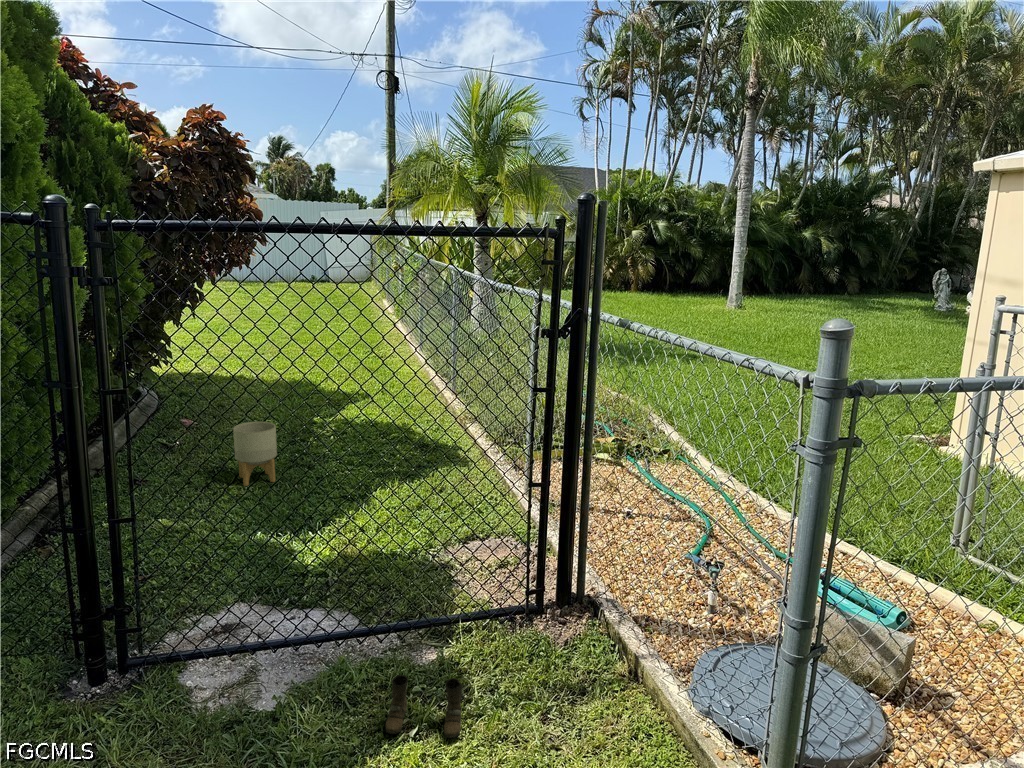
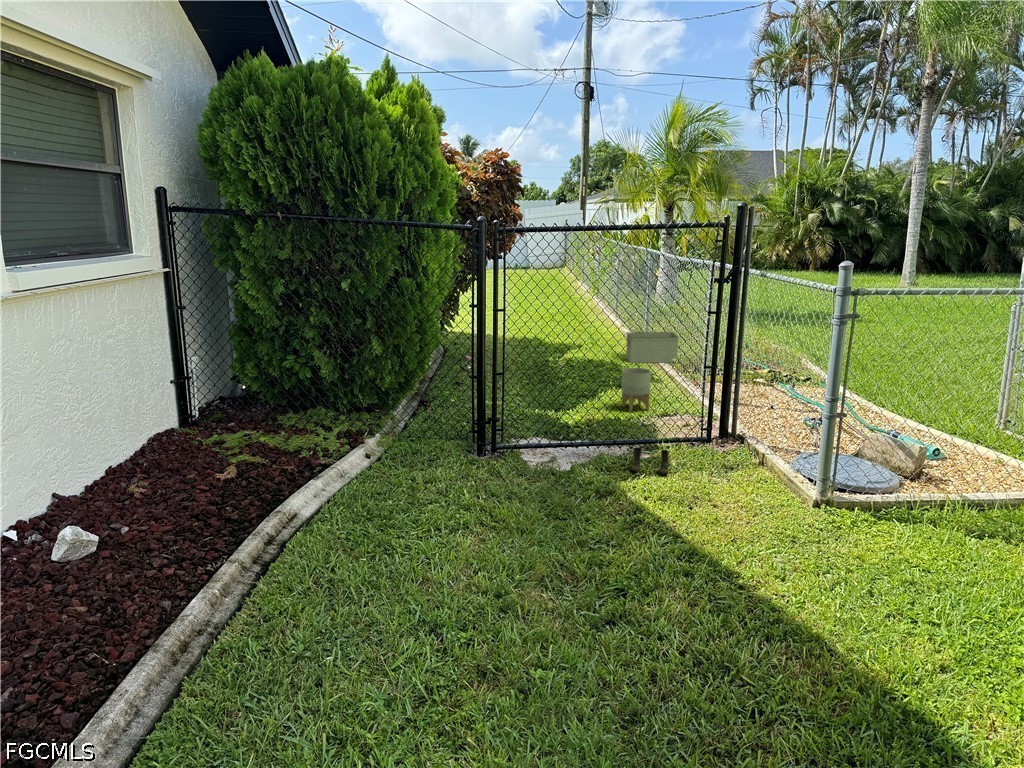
storage bin: none [420,384,493,431] -> present [626,332,679,363]
planter: present [233,422,277,486] -> present [622,368,651,412]

